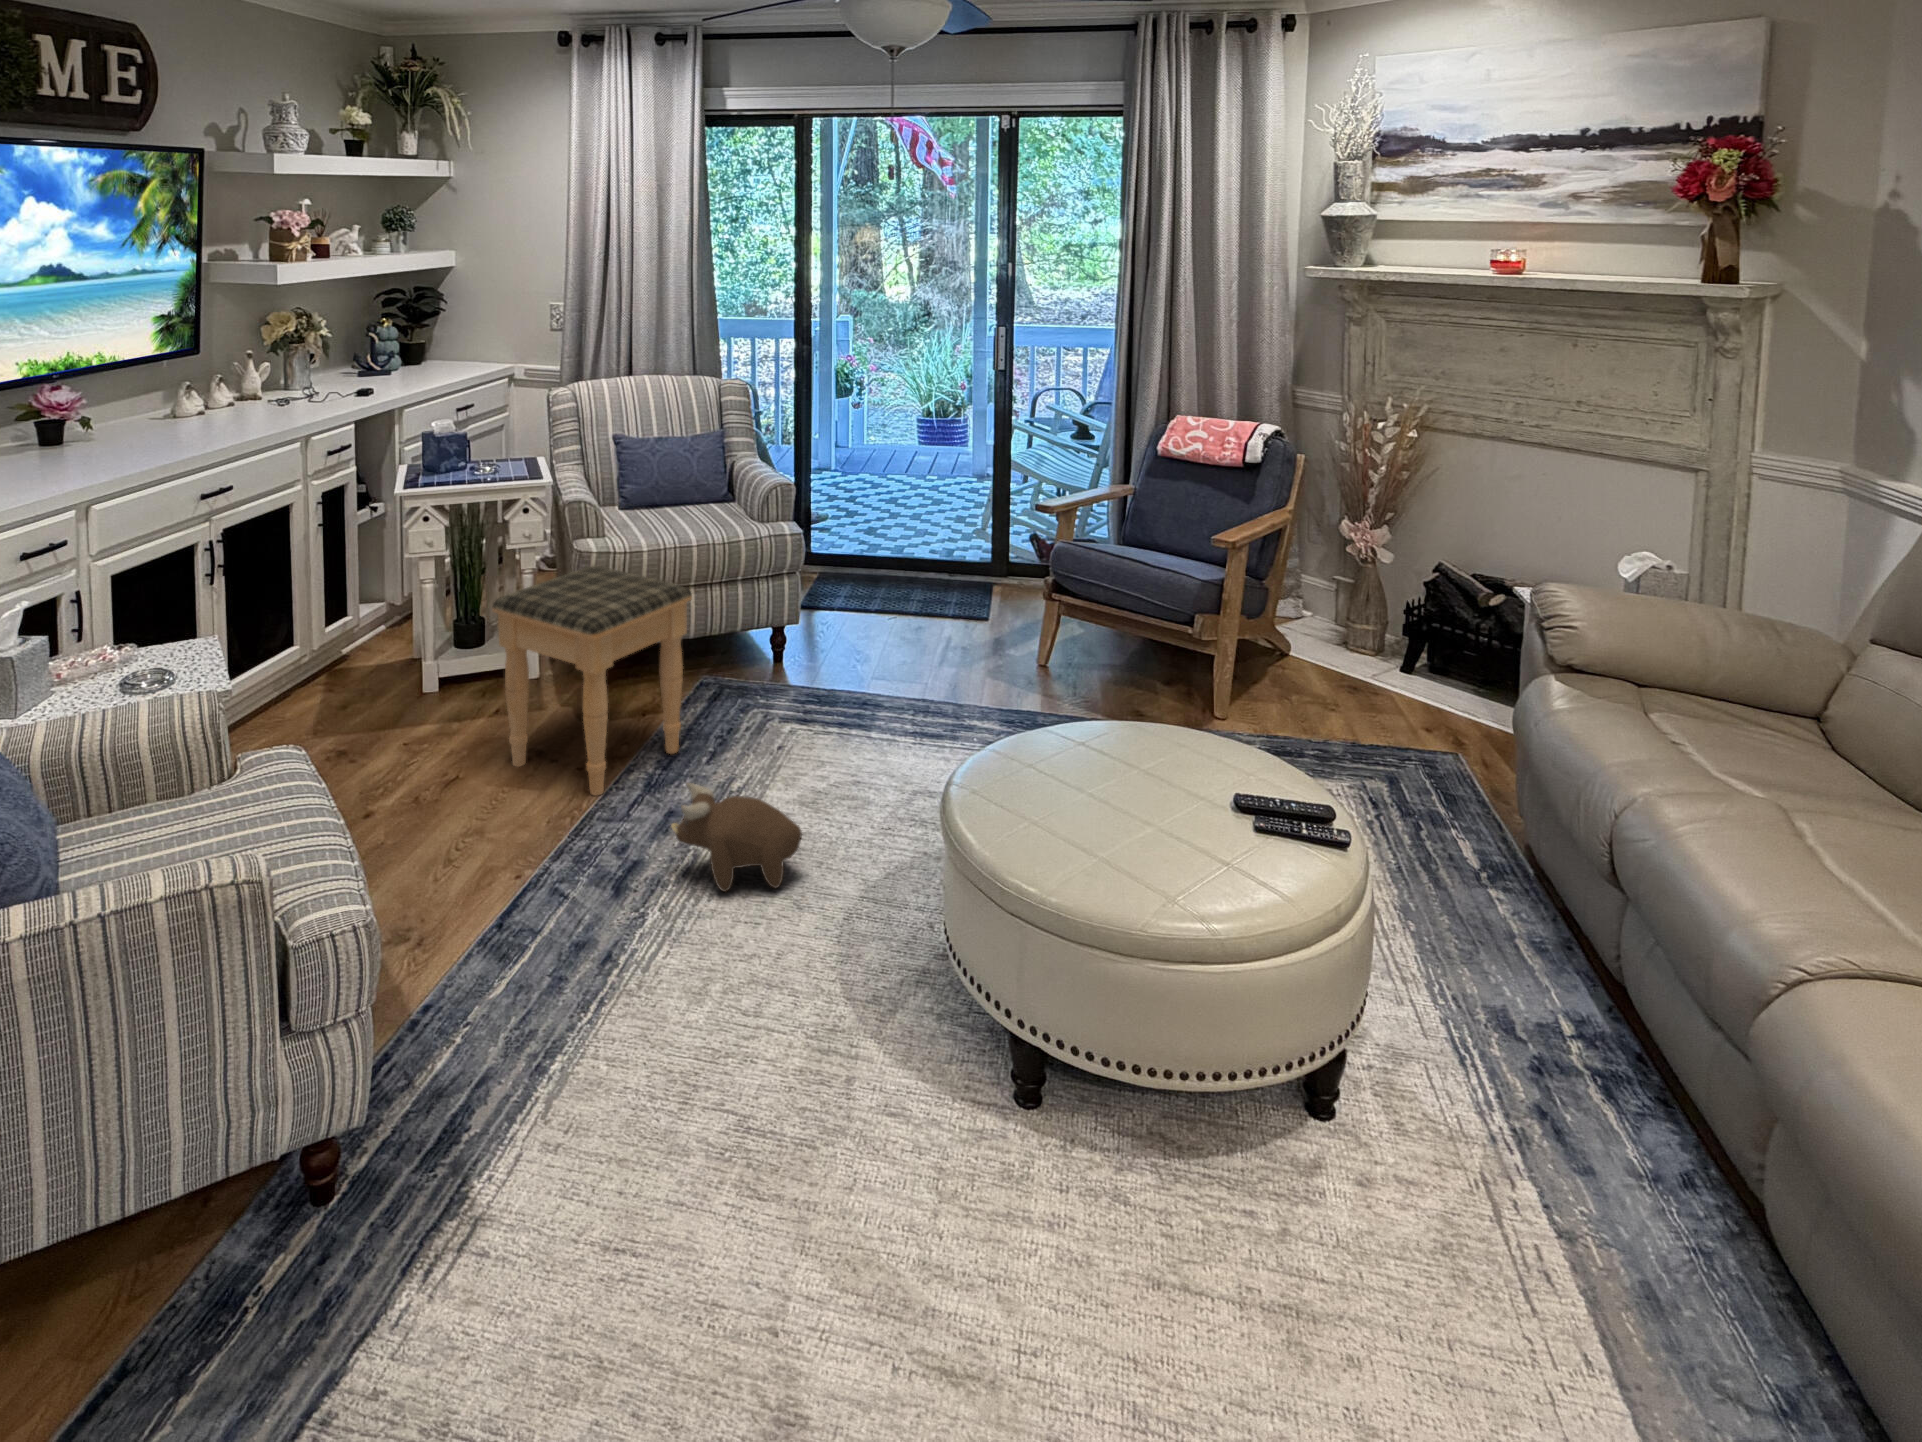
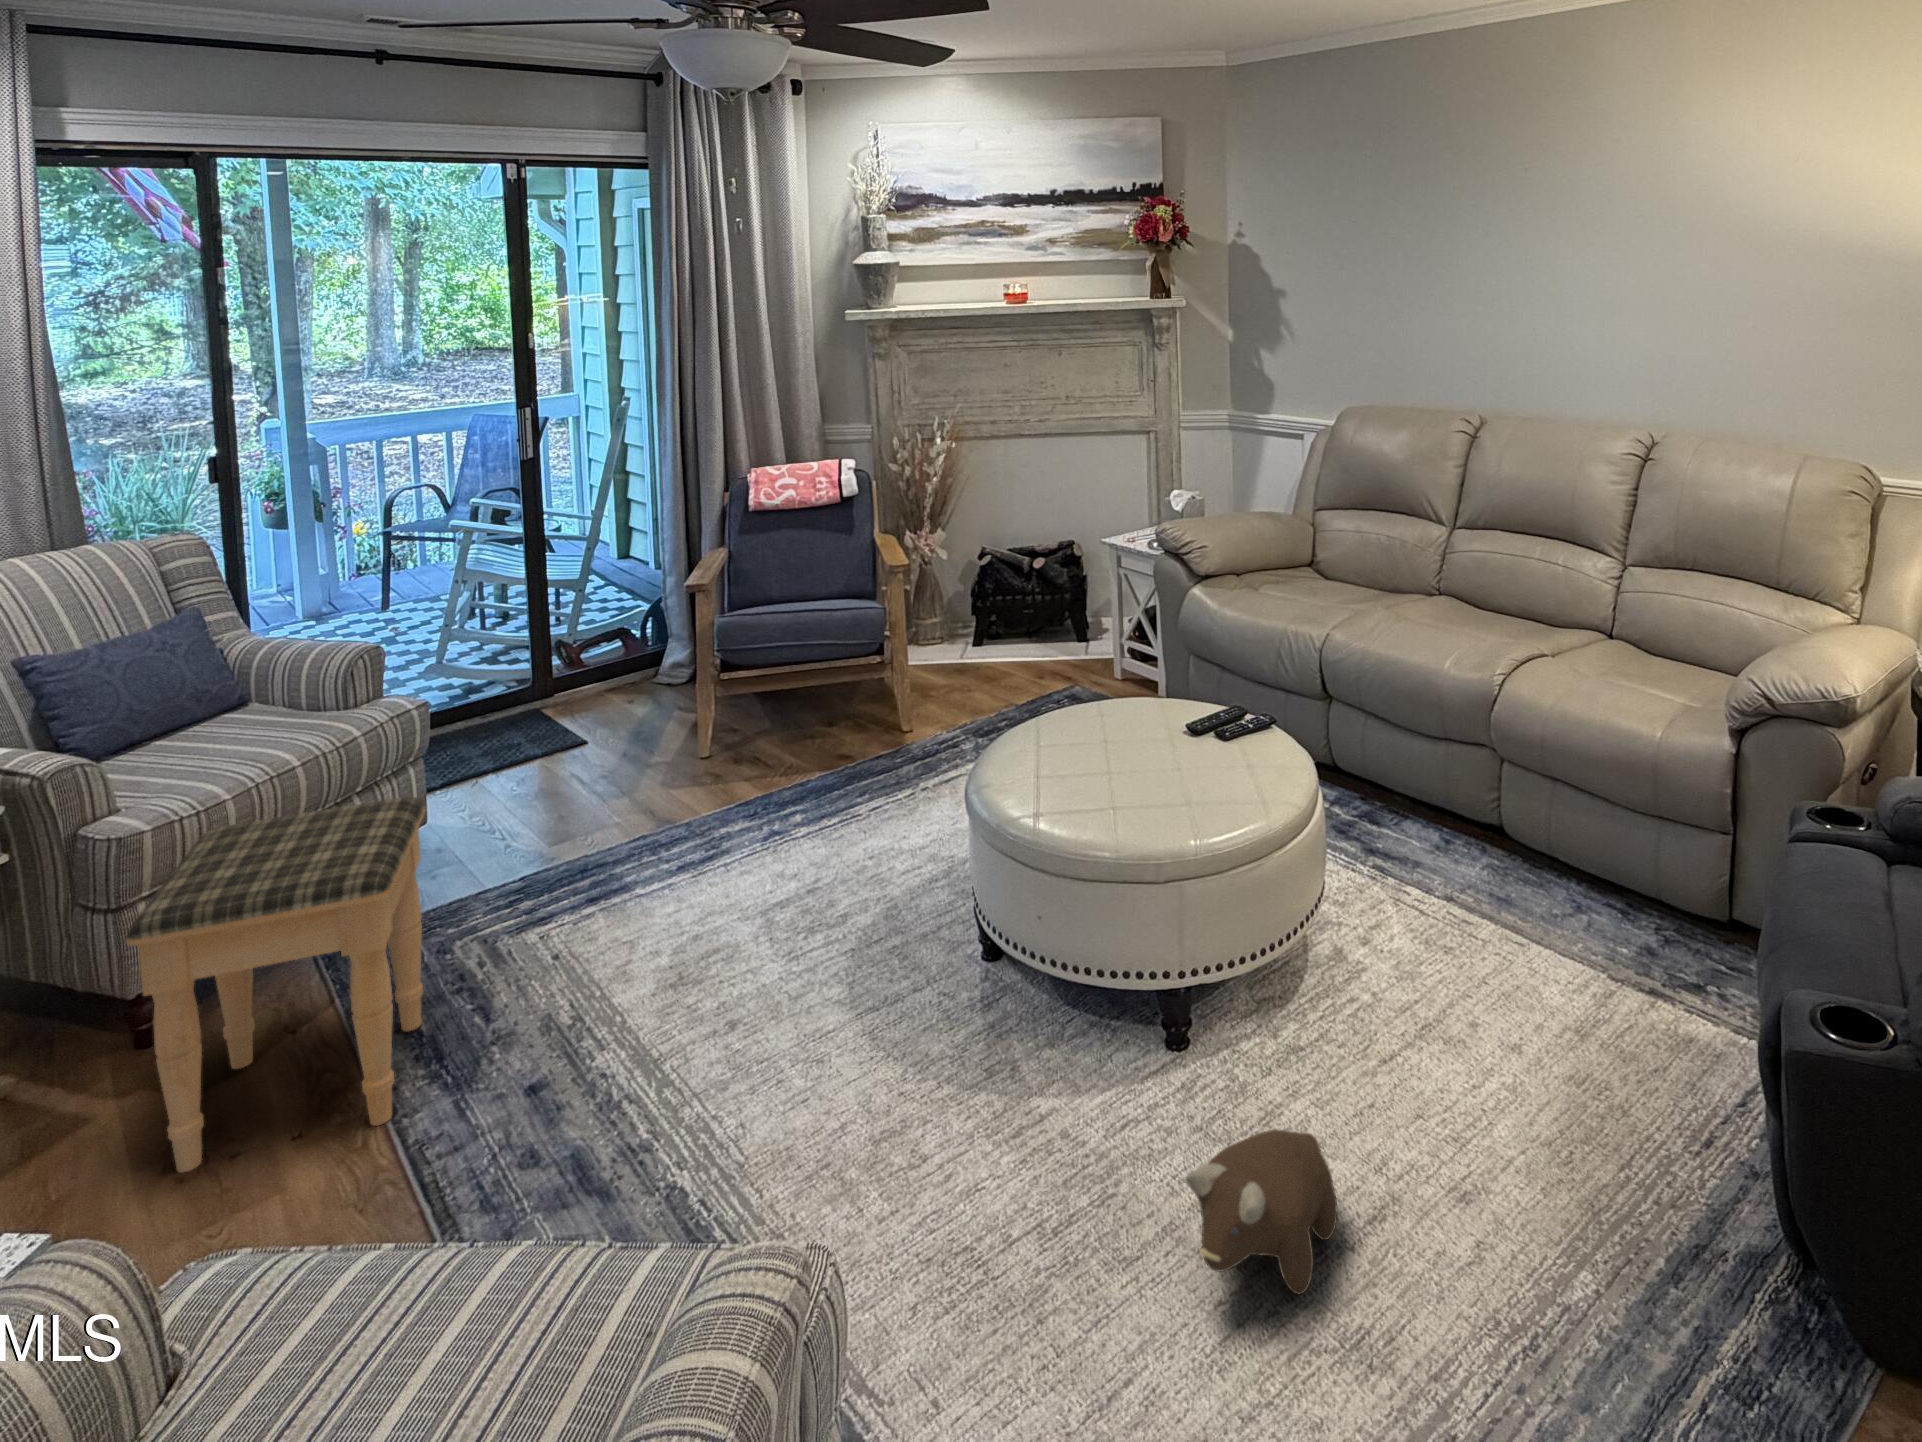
plush toy: present [672,783,802,892] -> present [1186,1129,1337,1294]

